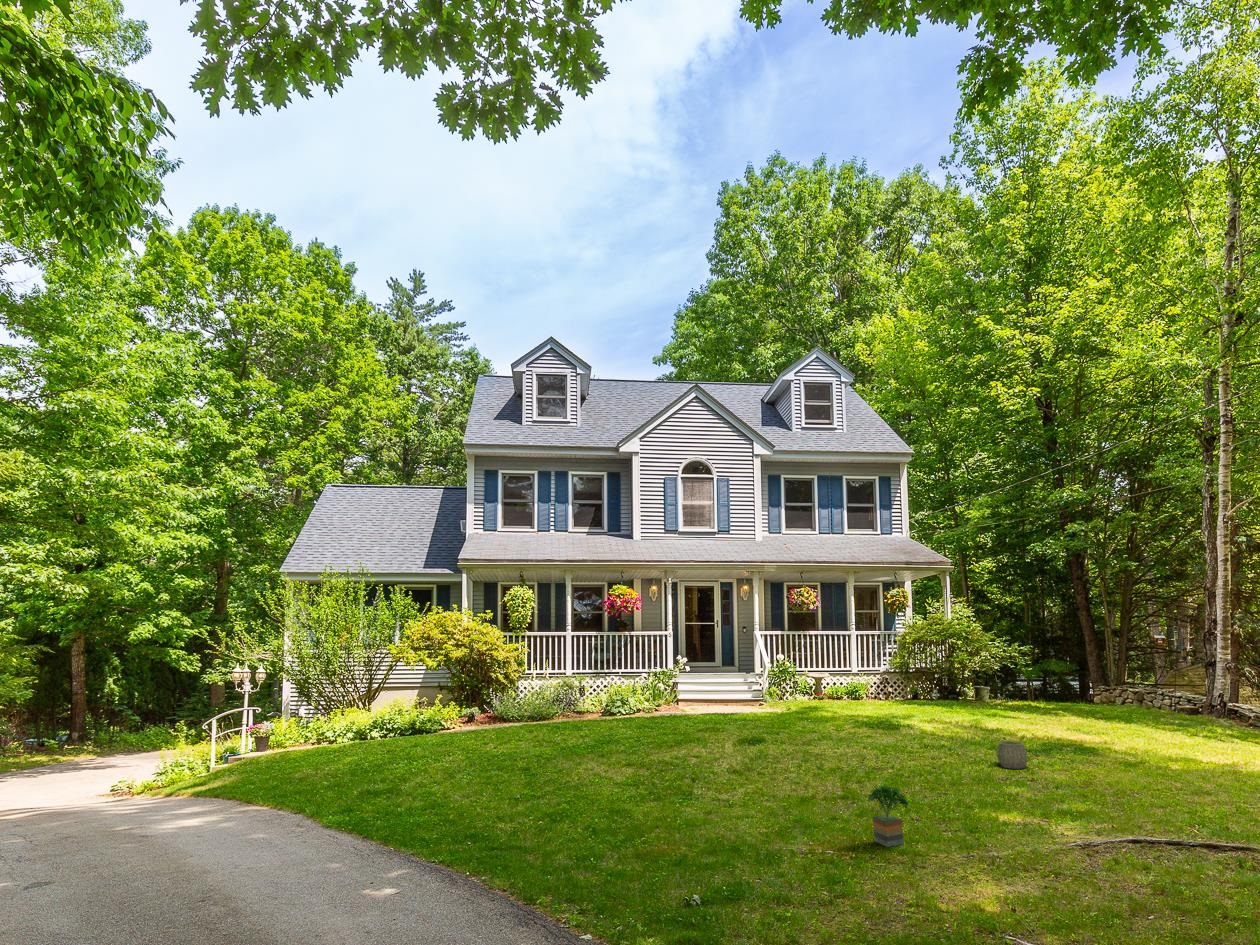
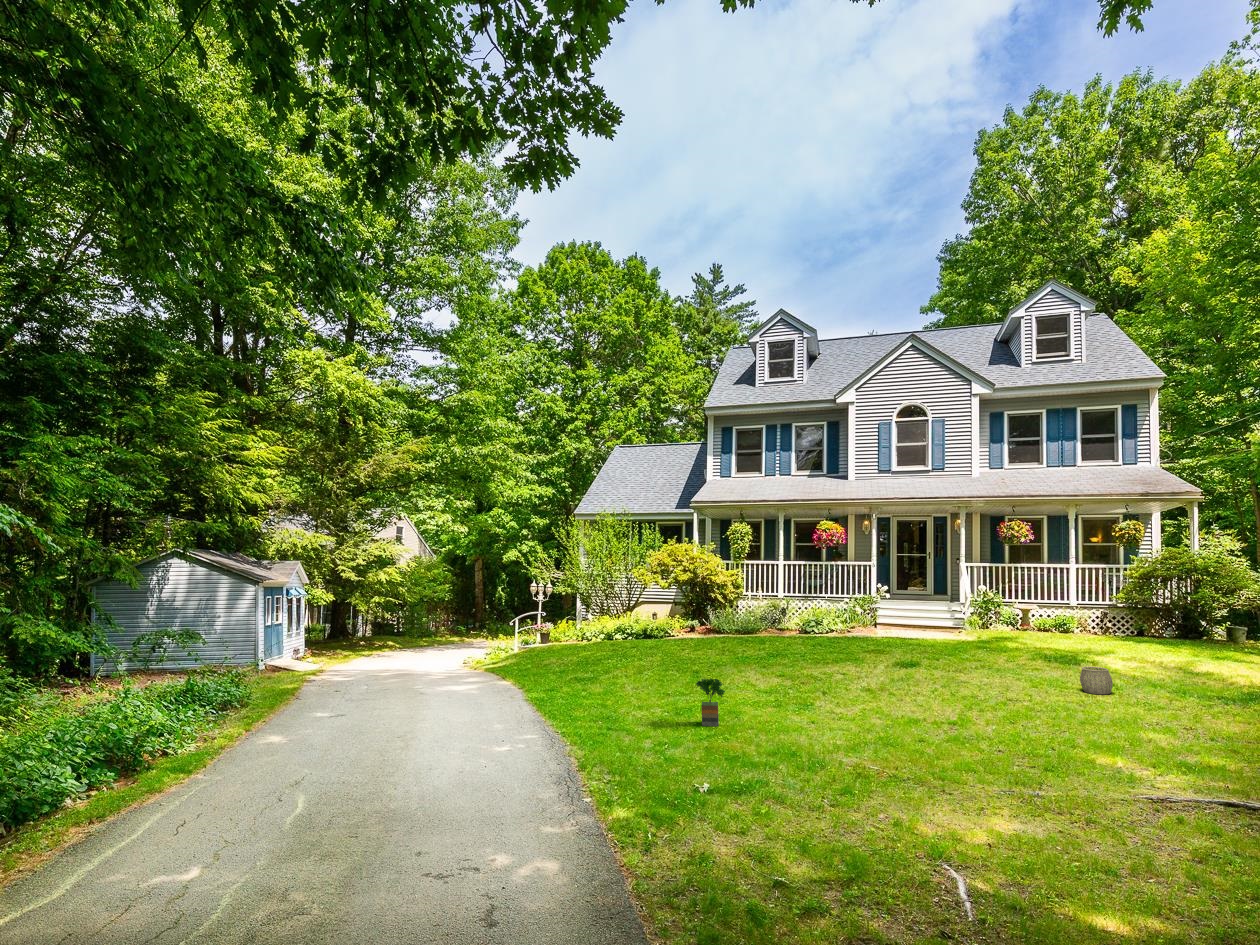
potted tree: present [867,786,909,847] -> present [696,678,725,726]

